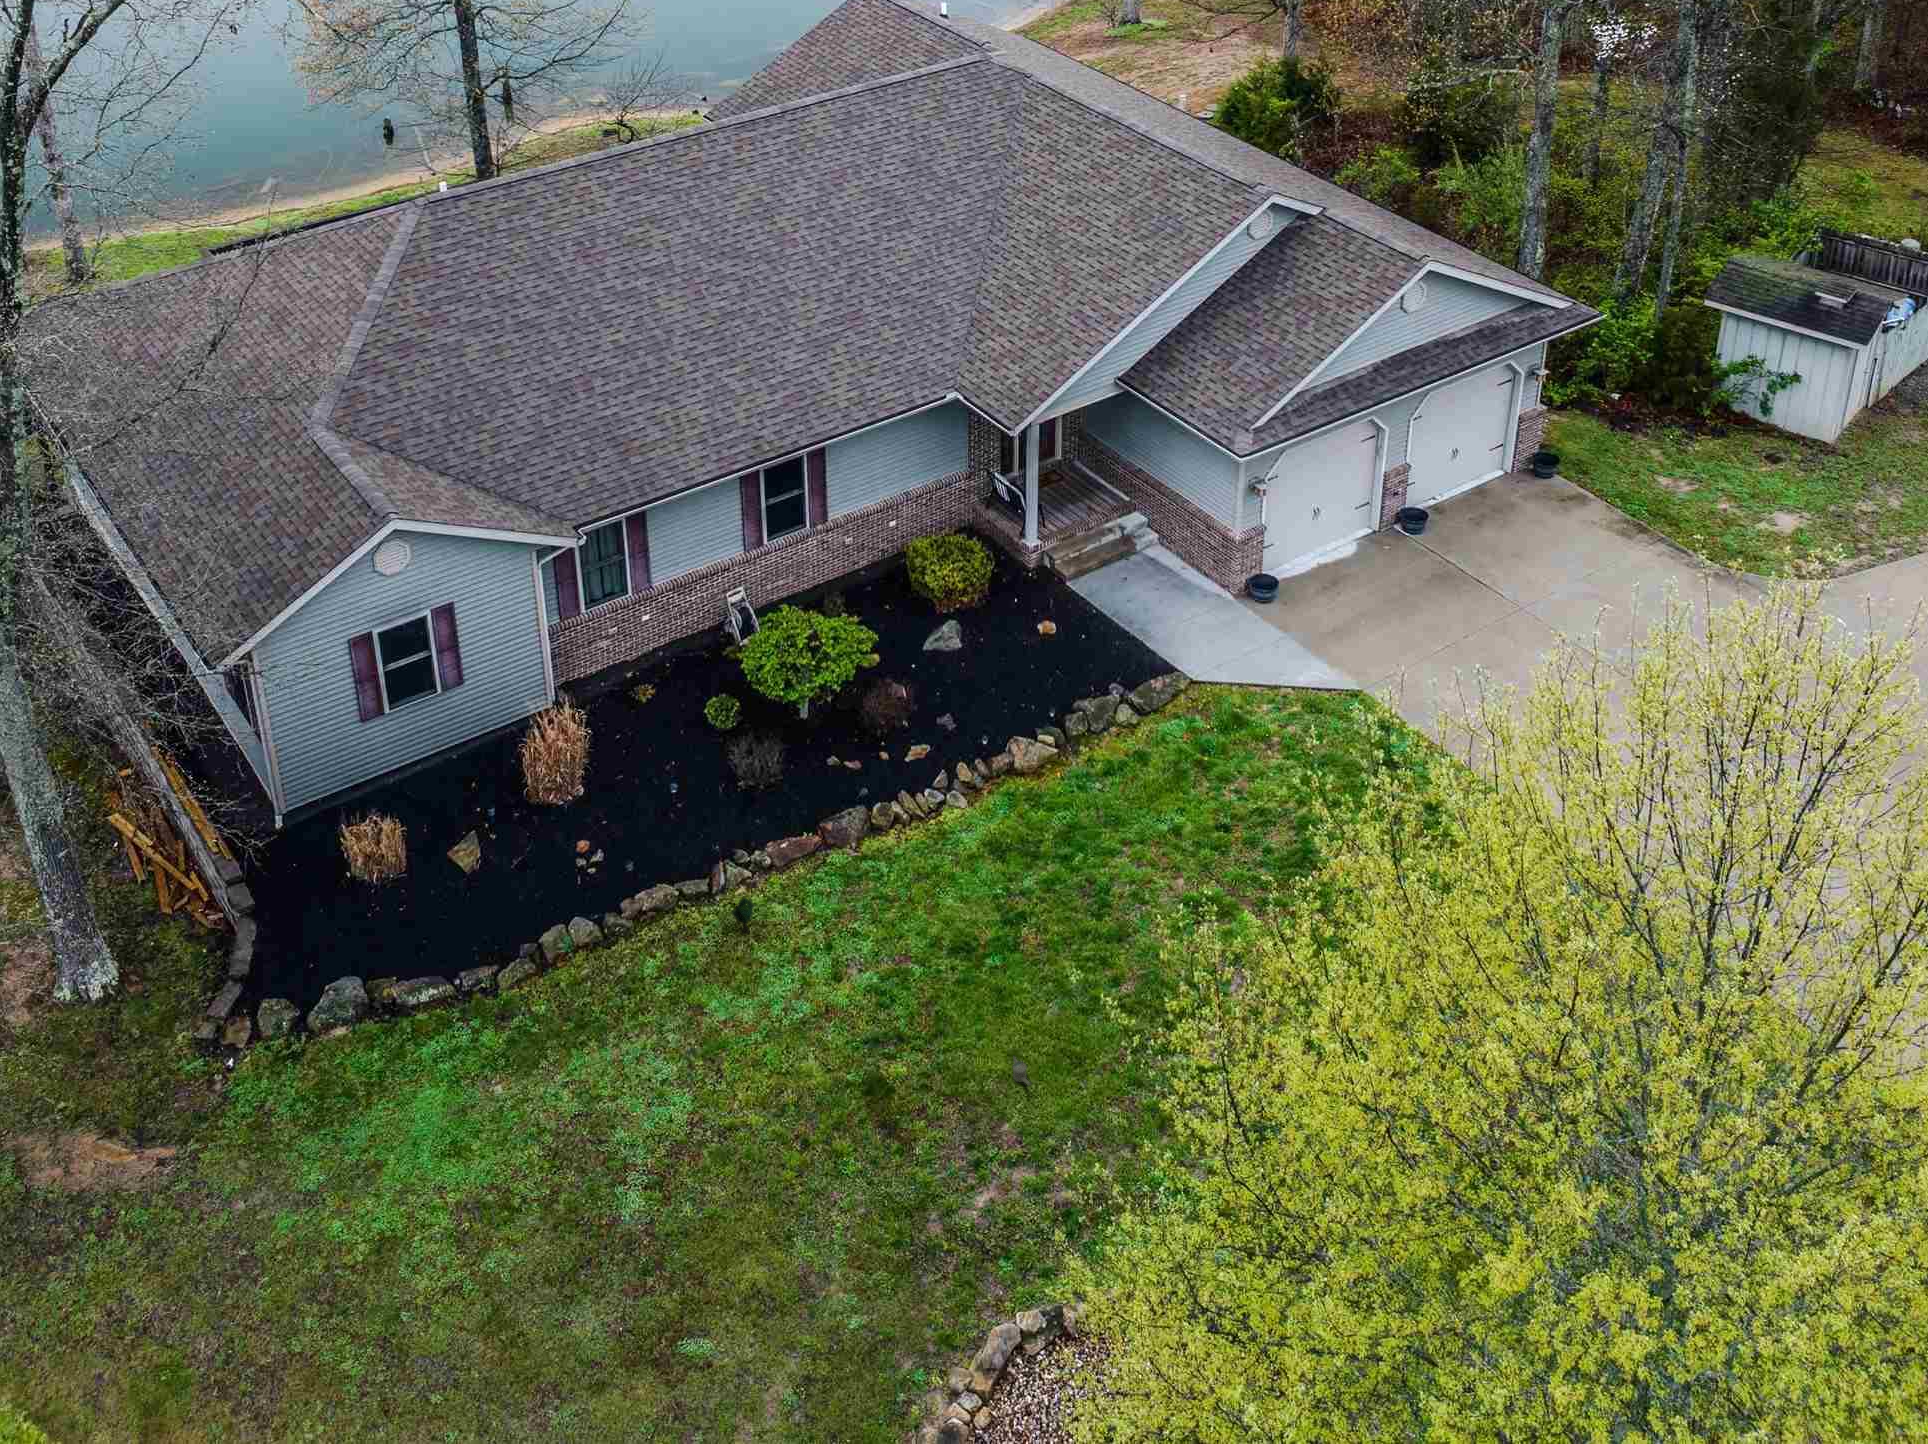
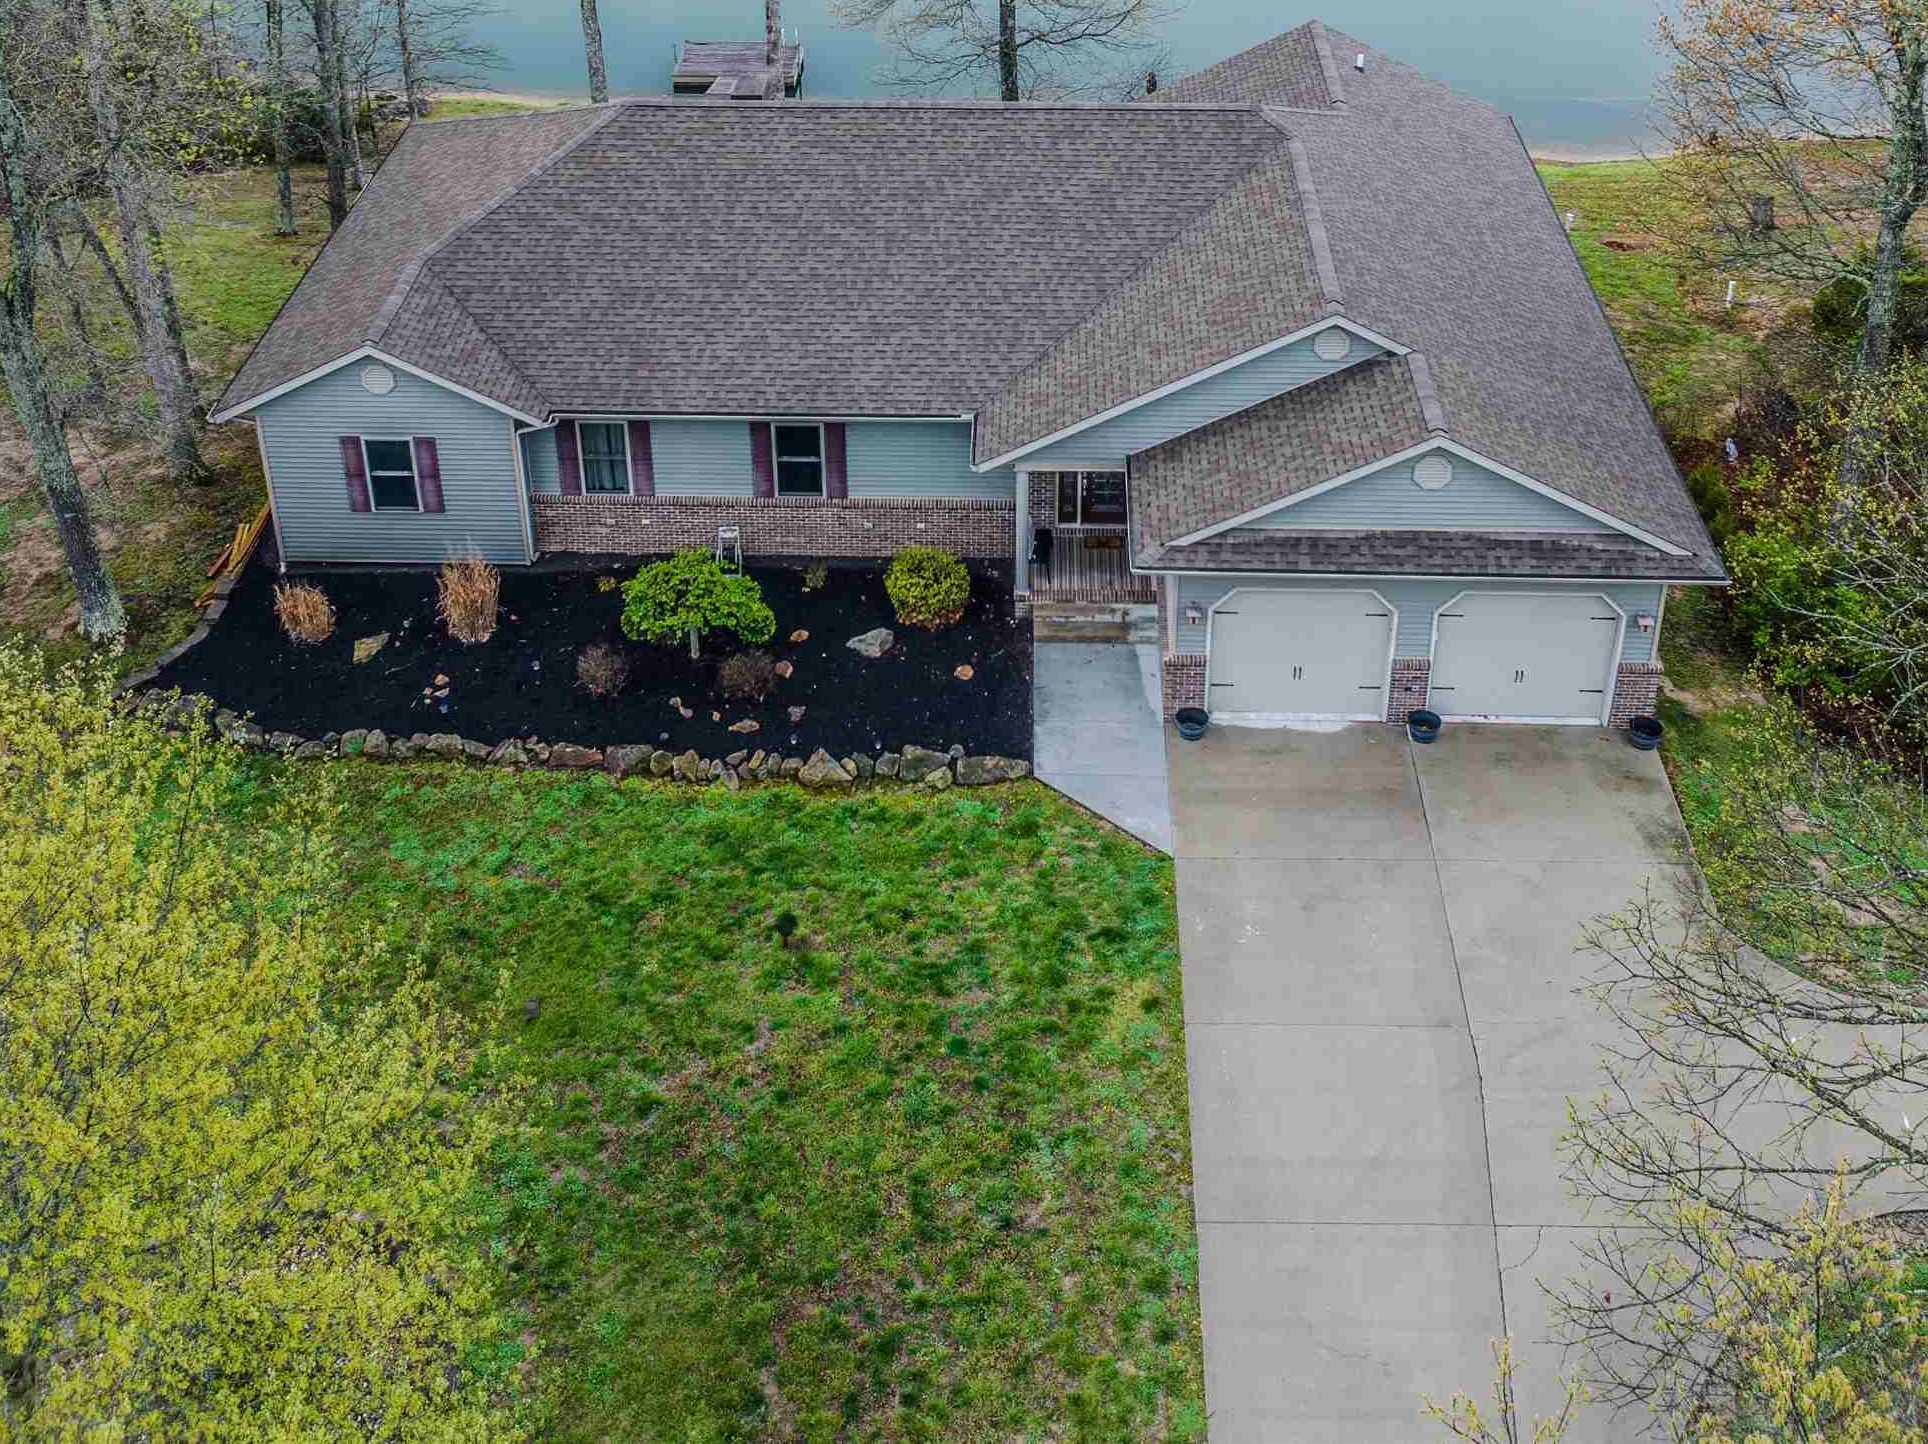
decorative plant: present [731,895,756,935] -> present [773,907,798,949]

